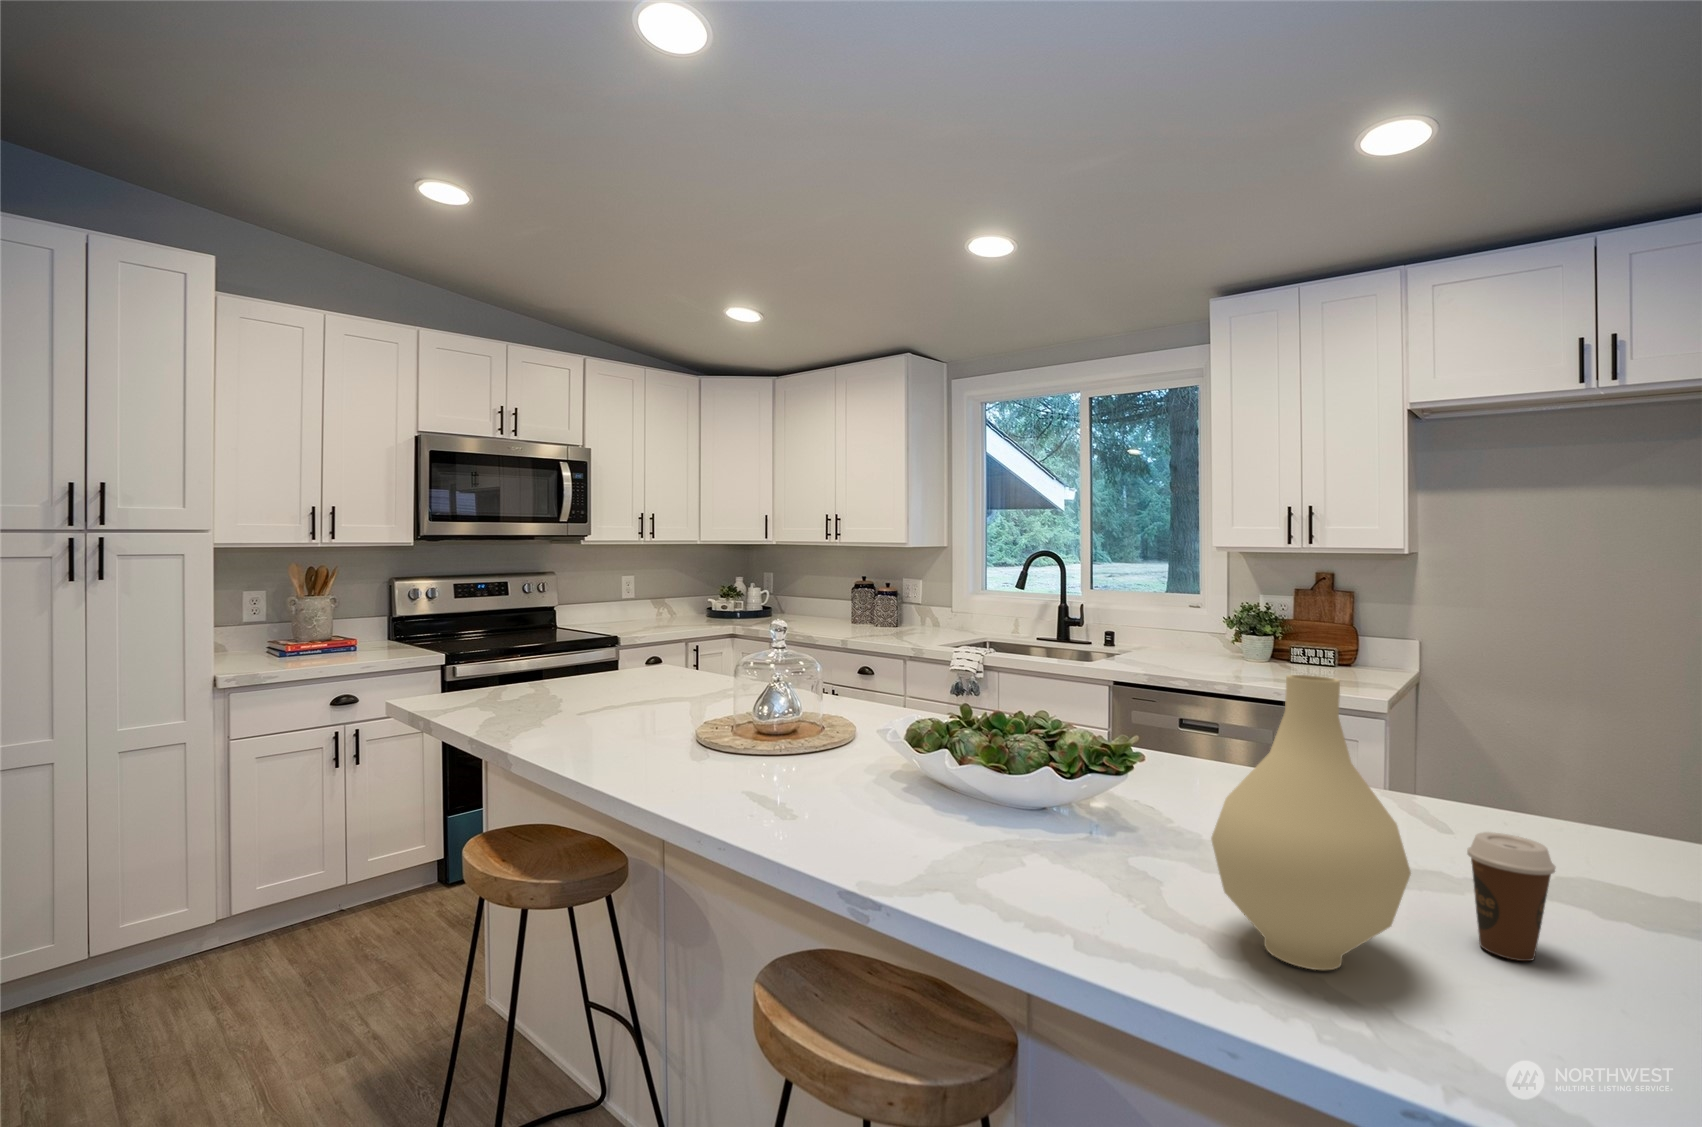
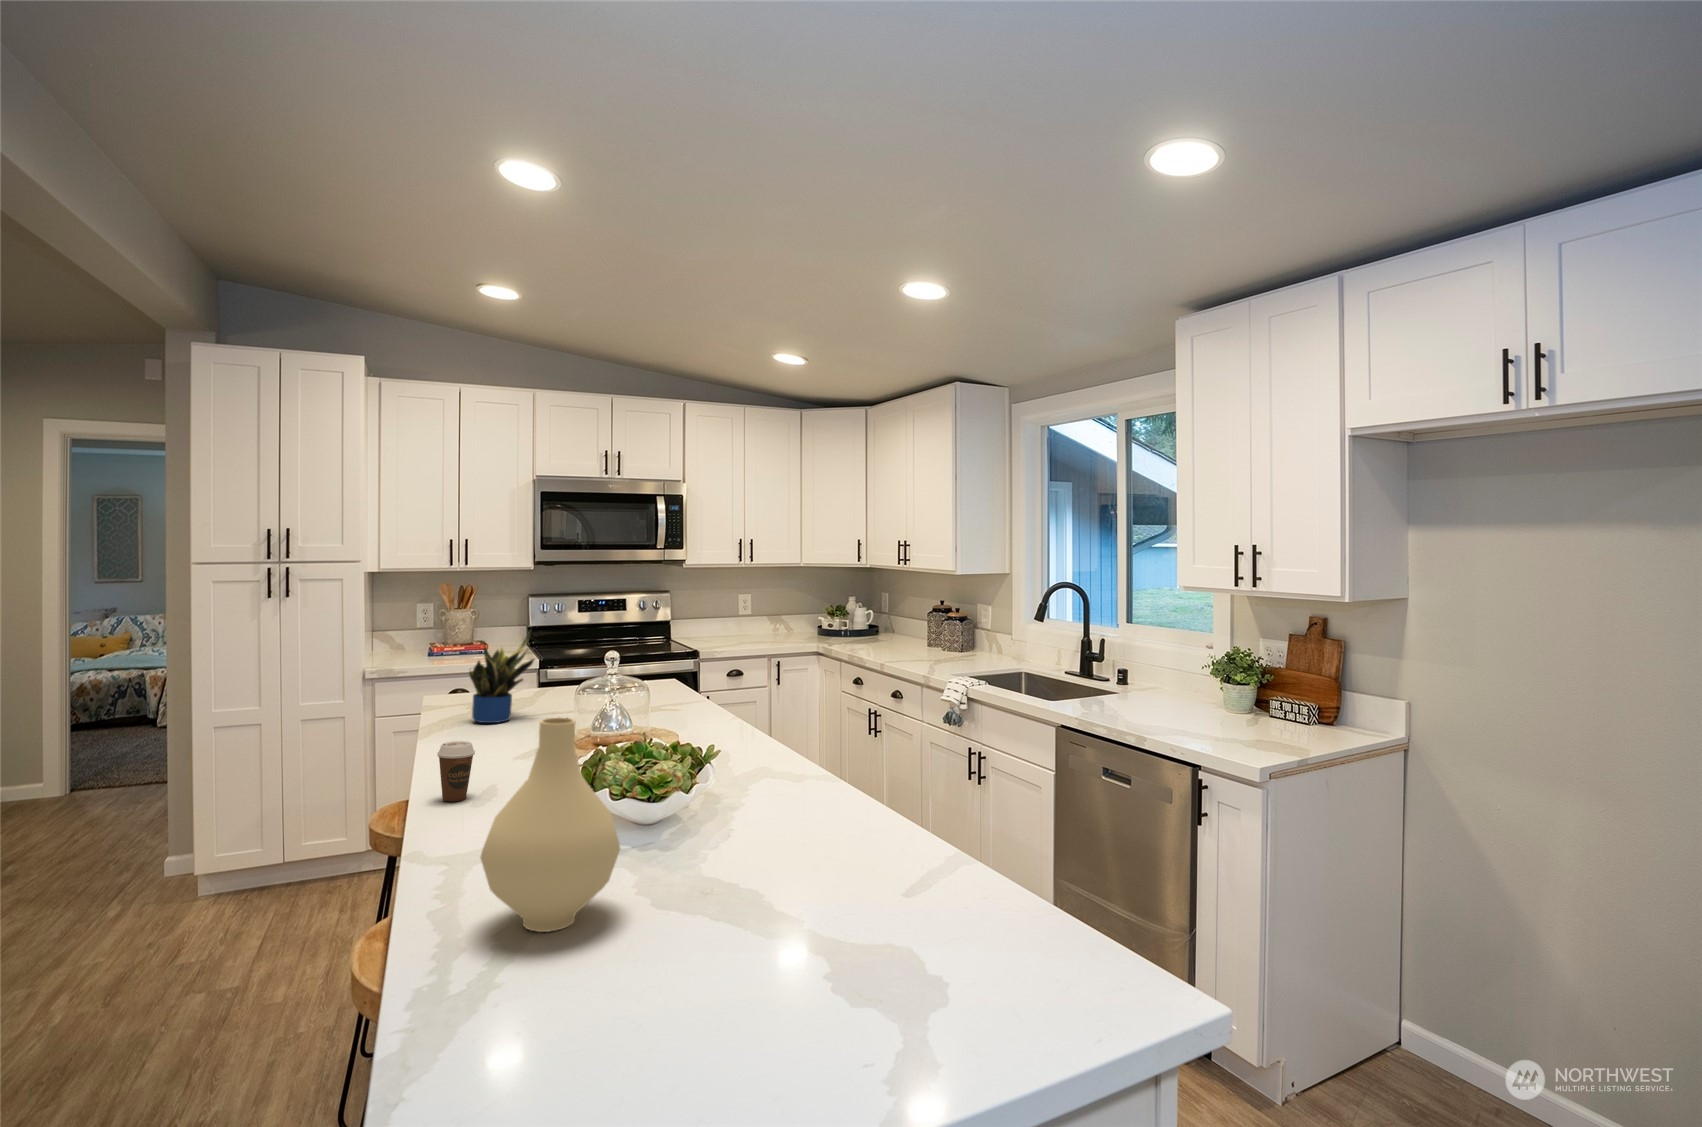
potted plant: none [541,601,633,729] -> present [469,630,534,723]
coffee cup: present [1467,832,1556,961] -> present [437,741,475,802]

